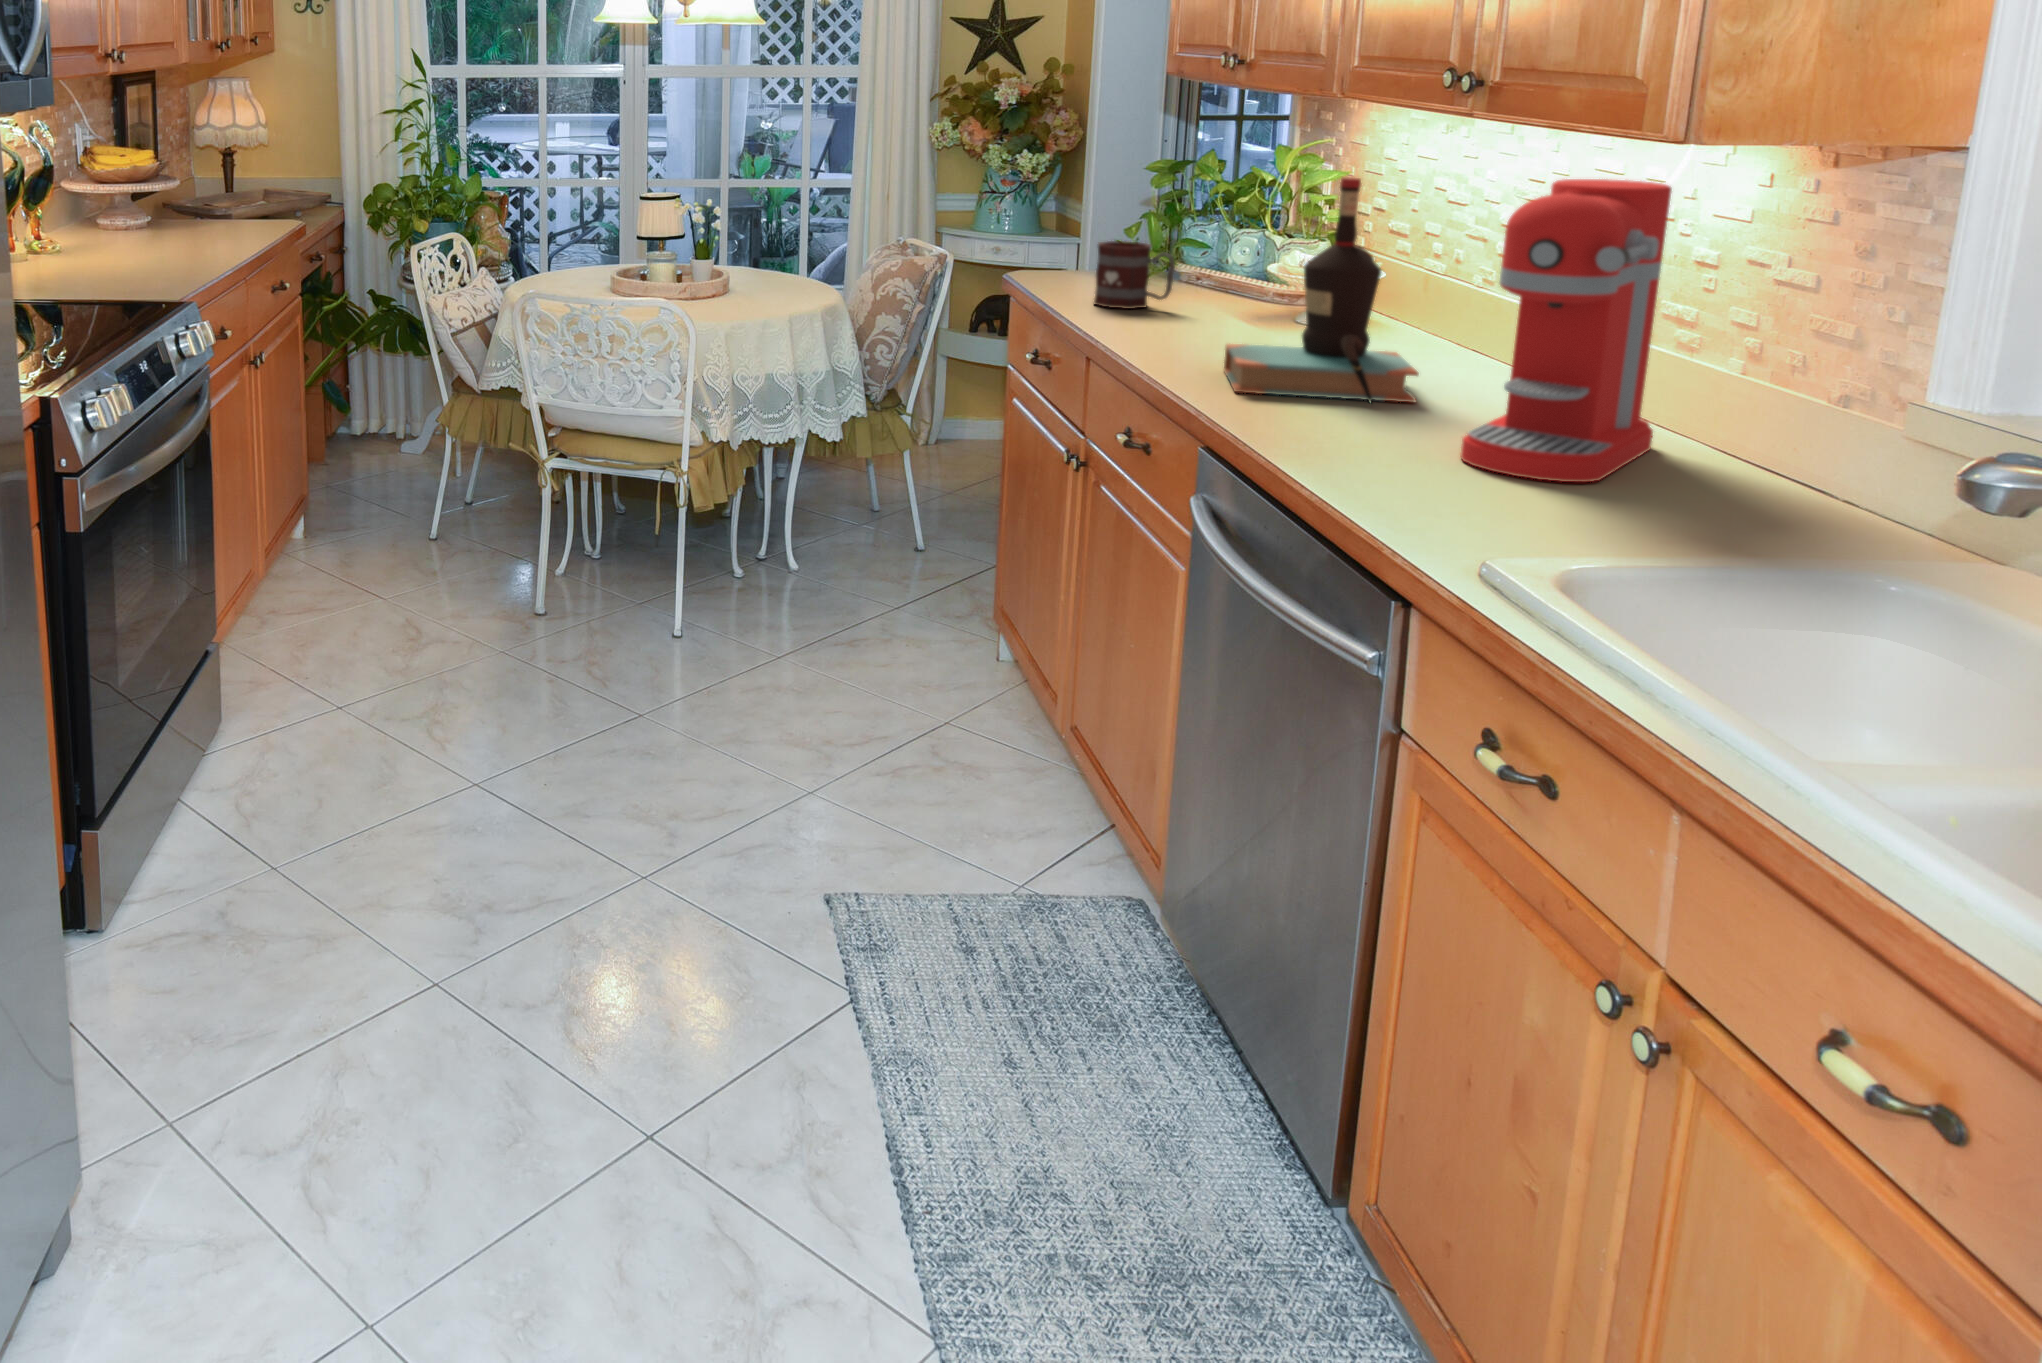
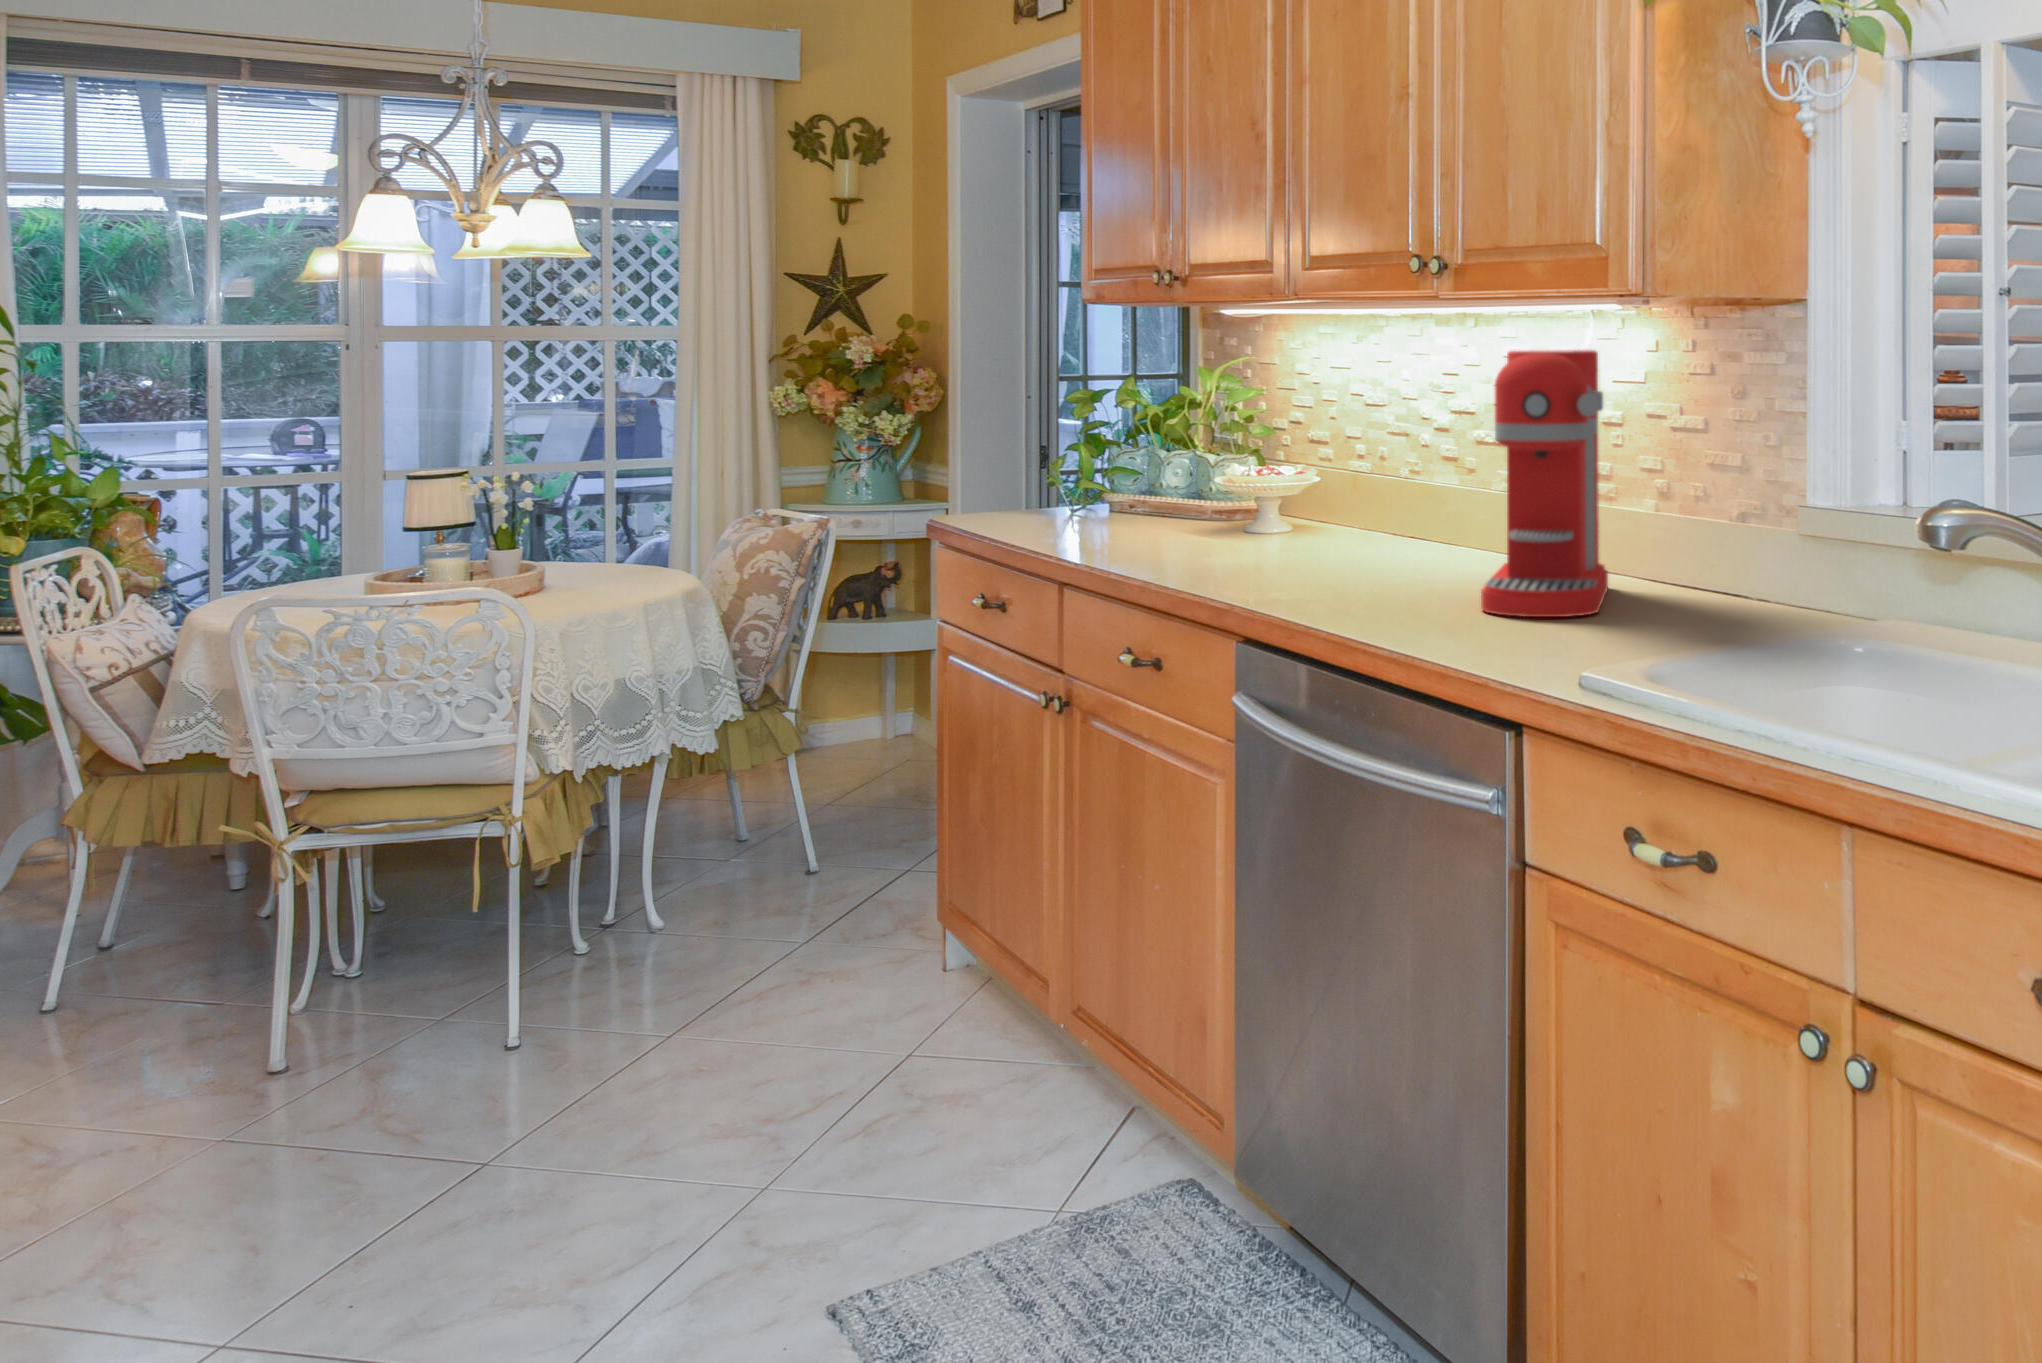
bottle: present [1224,177,1419,403] -> none [1219,367,1406,587]
mug: present [1094,241,1175,309] -> none [1041,467,1124,537]

